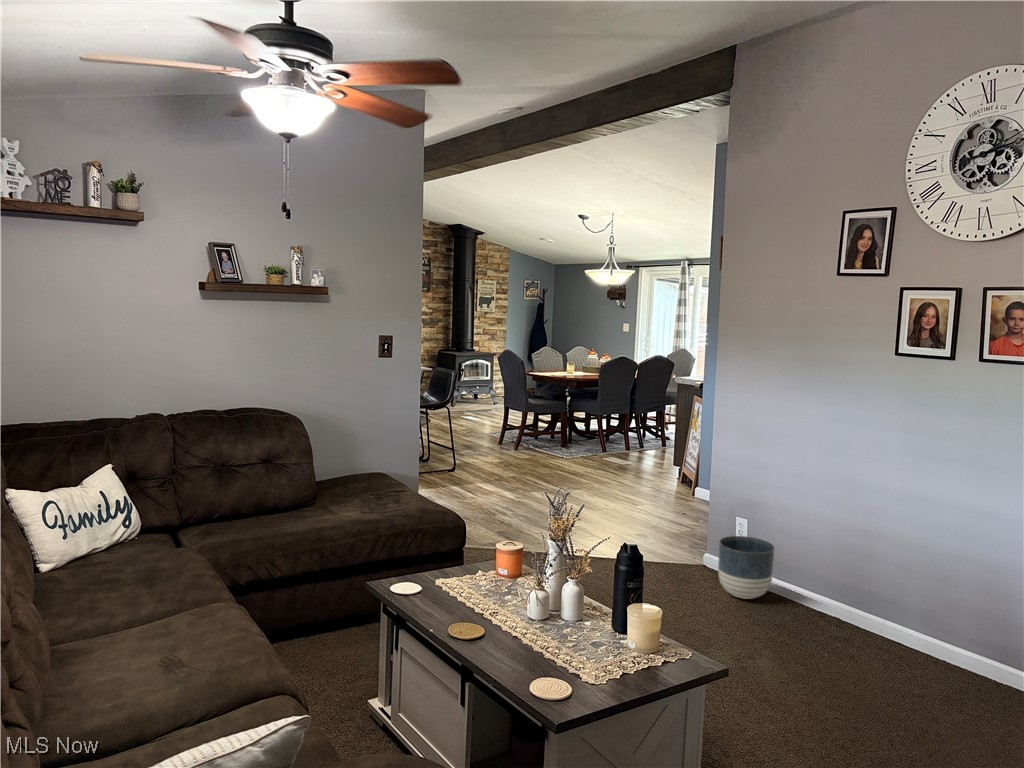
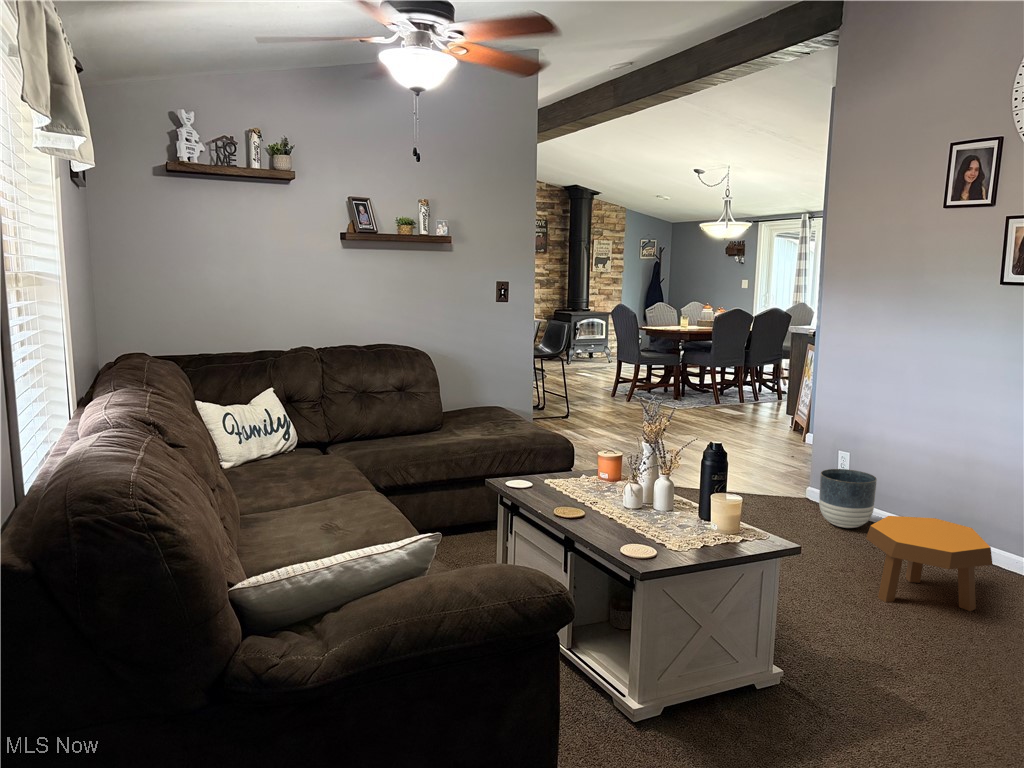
footstool: none [774,594,900,698] -> present [866,516,992,611]

